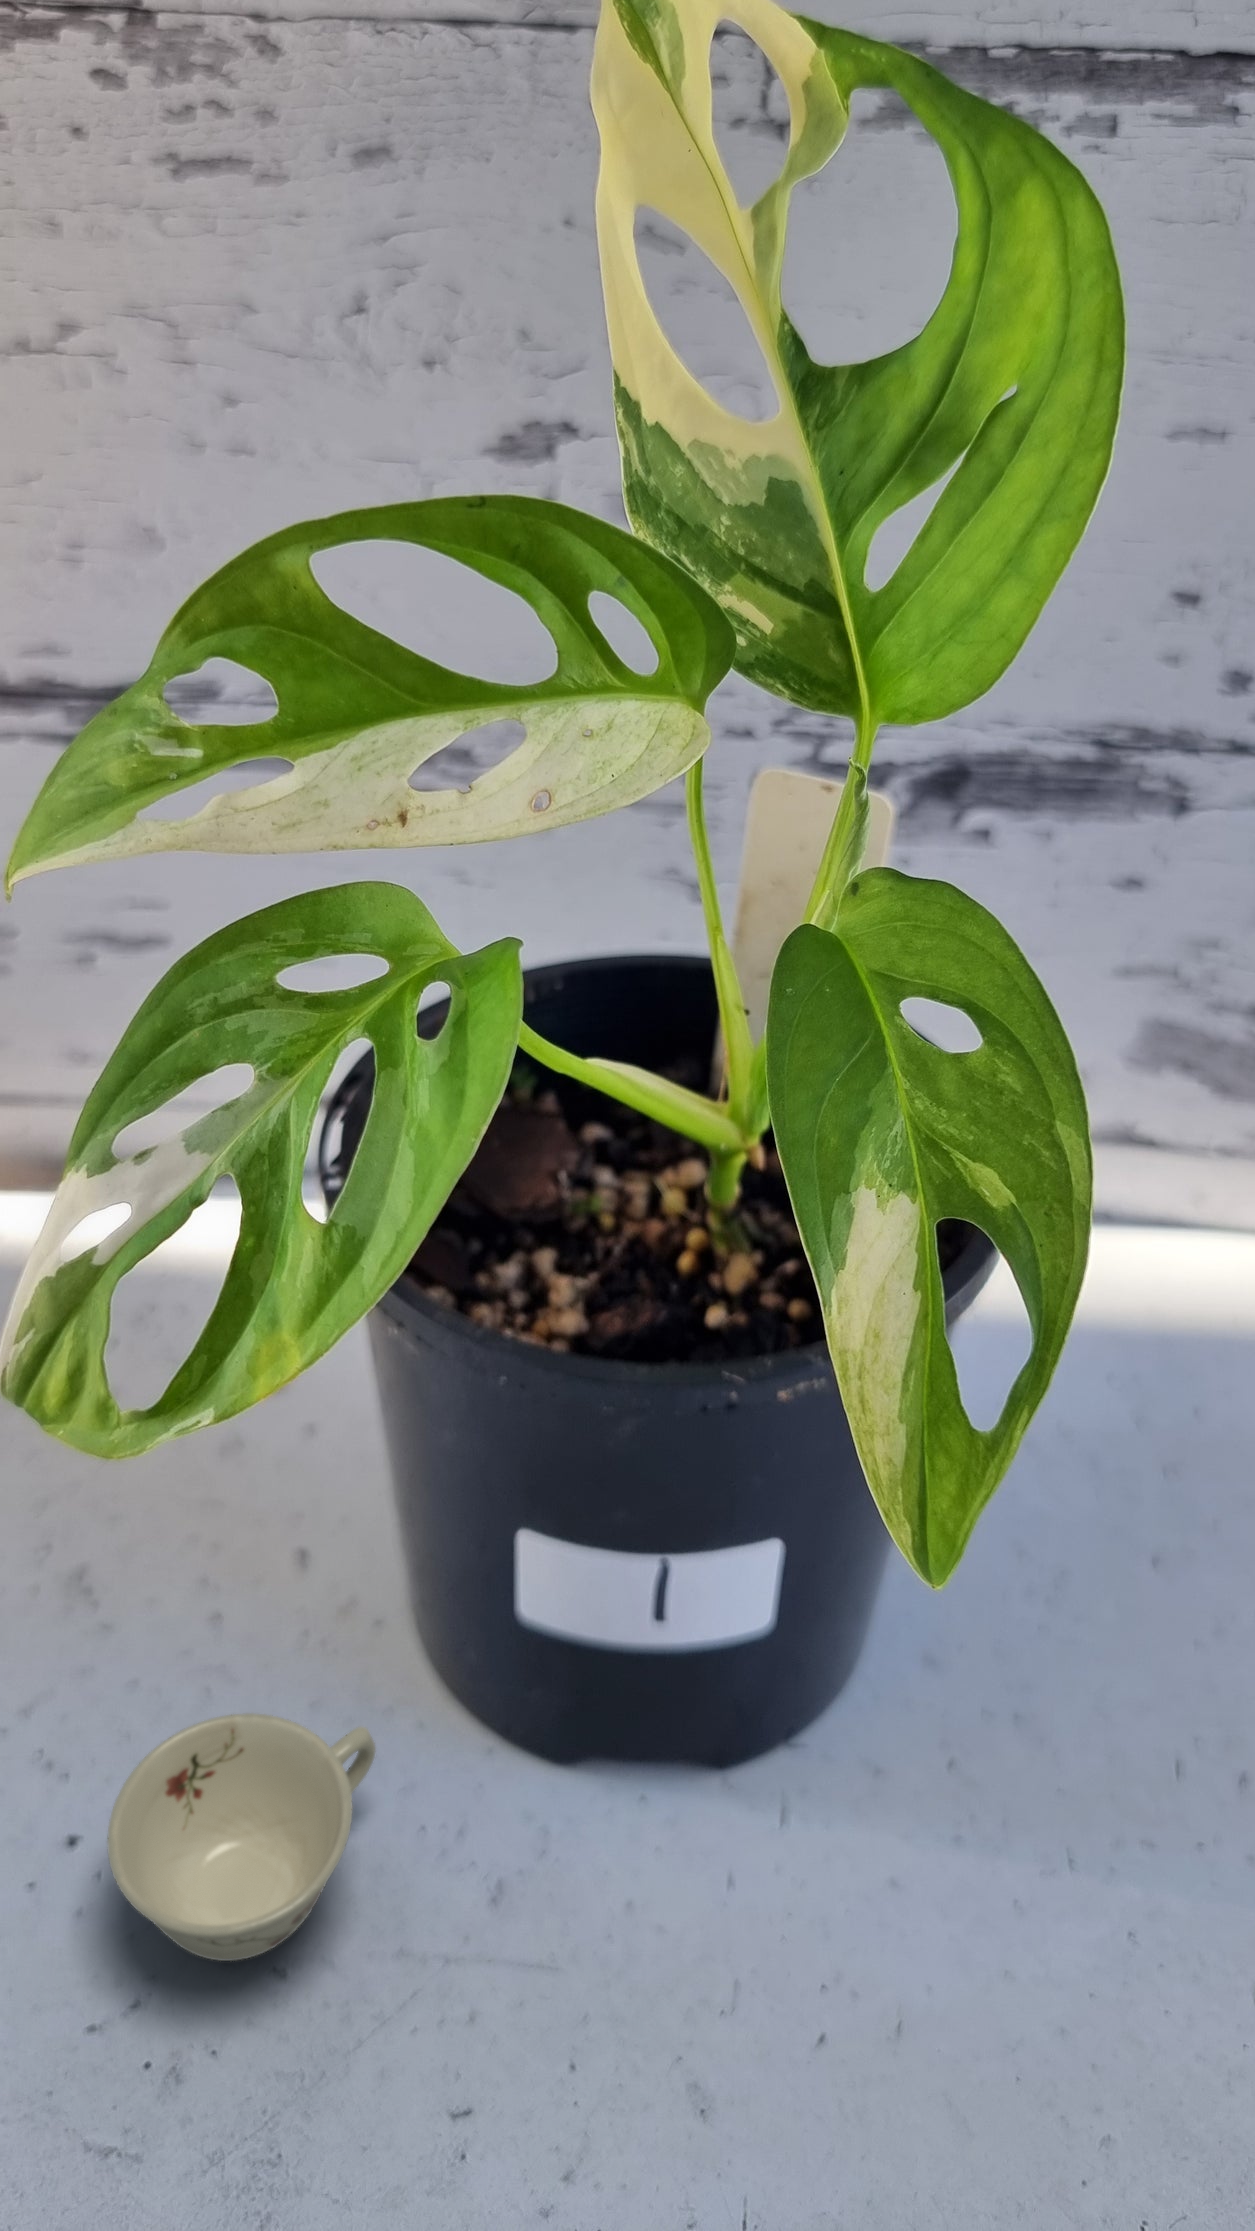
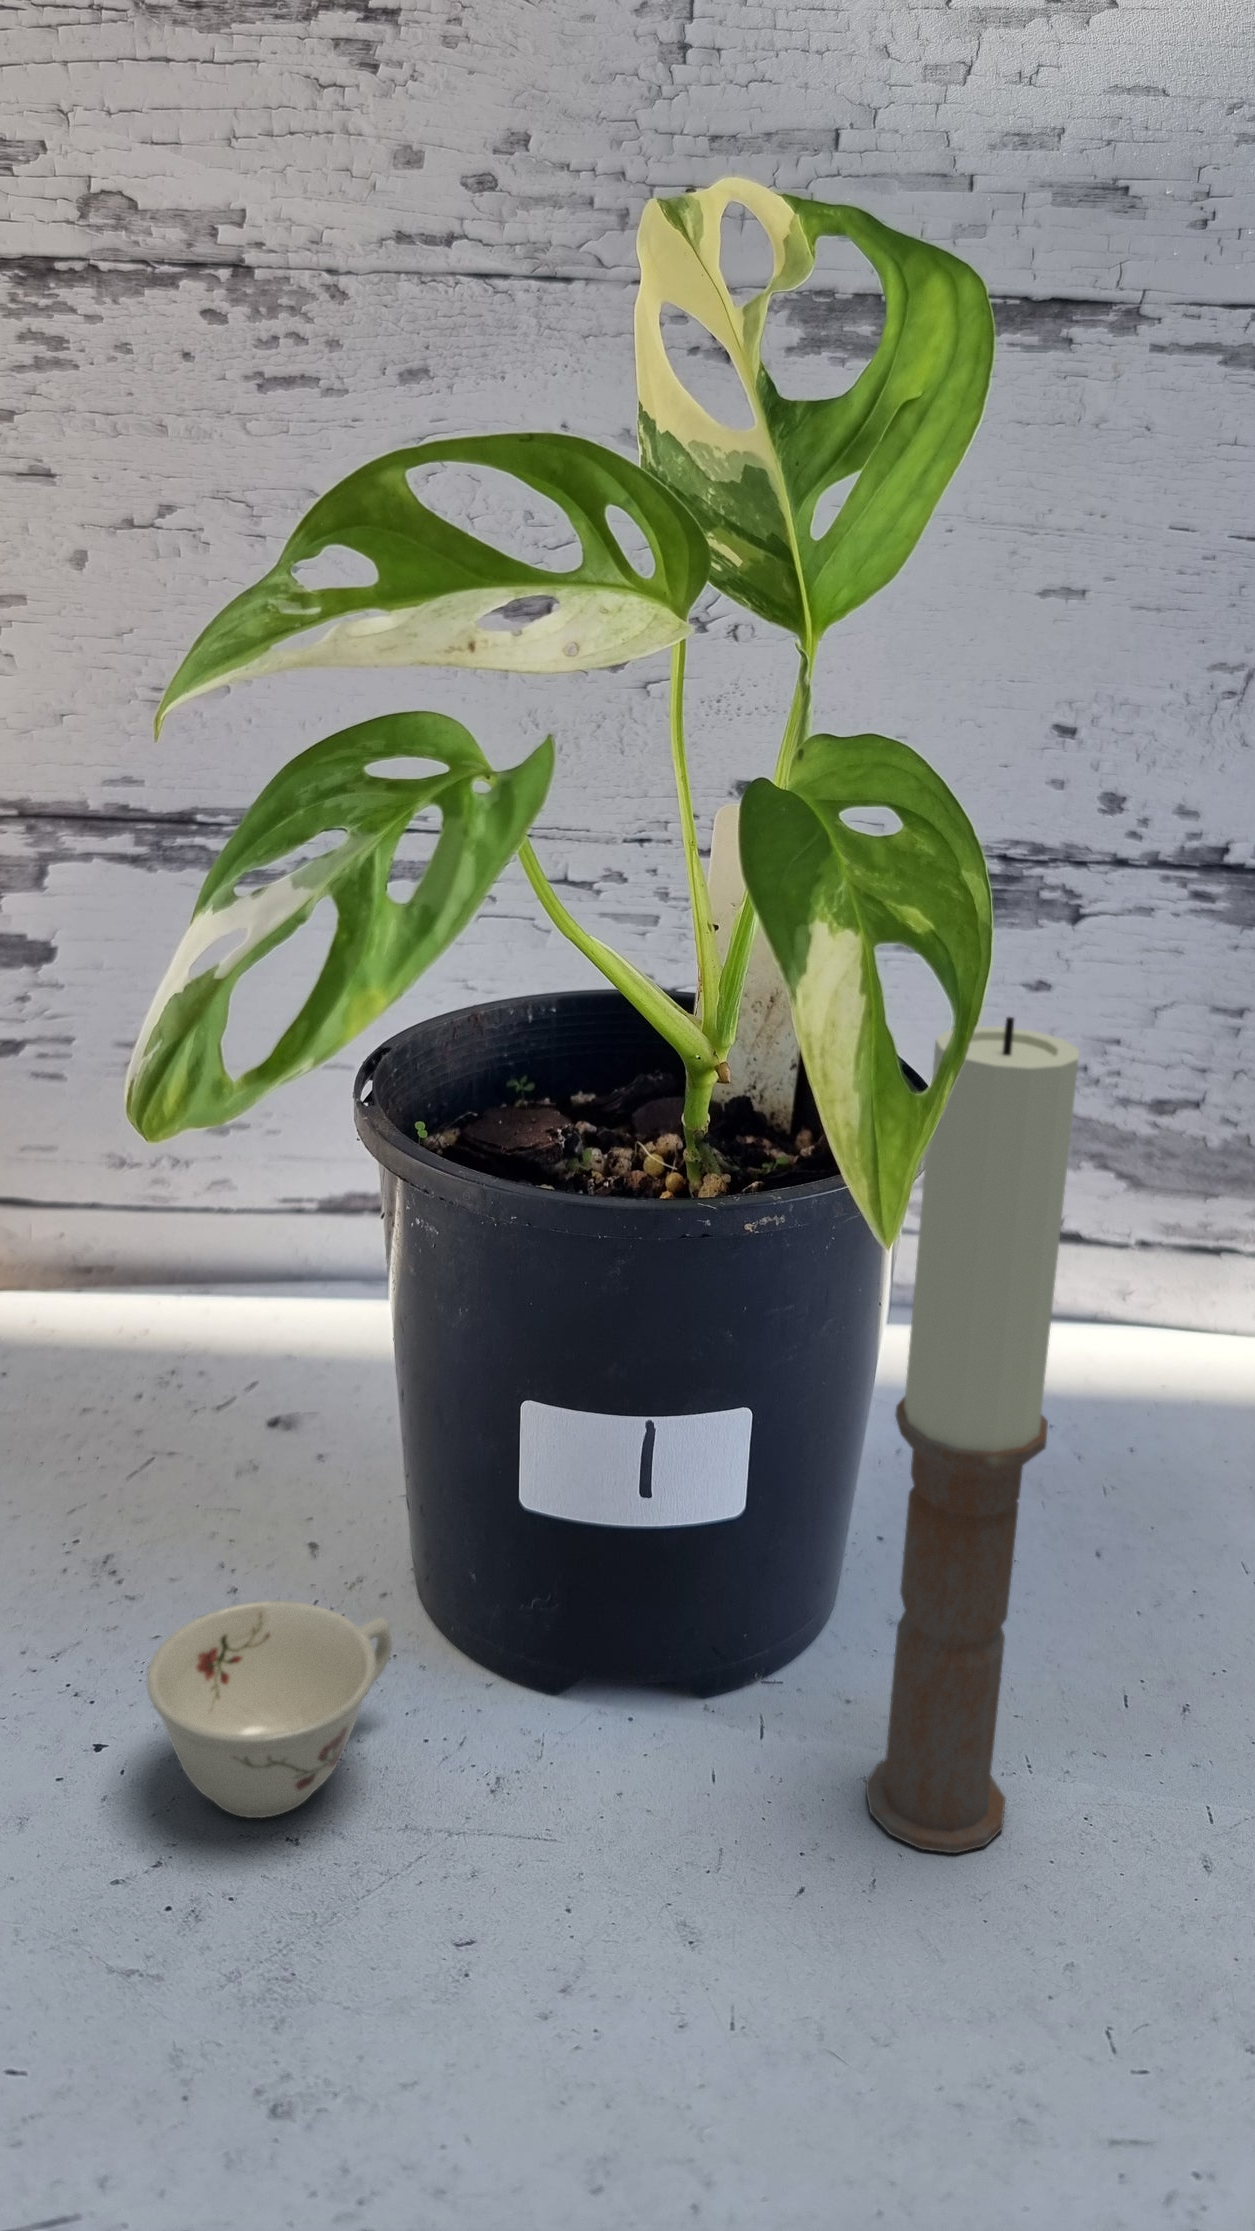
candle: none [873,1254,1167,2012] -> present [866,1017,1079,1853]

